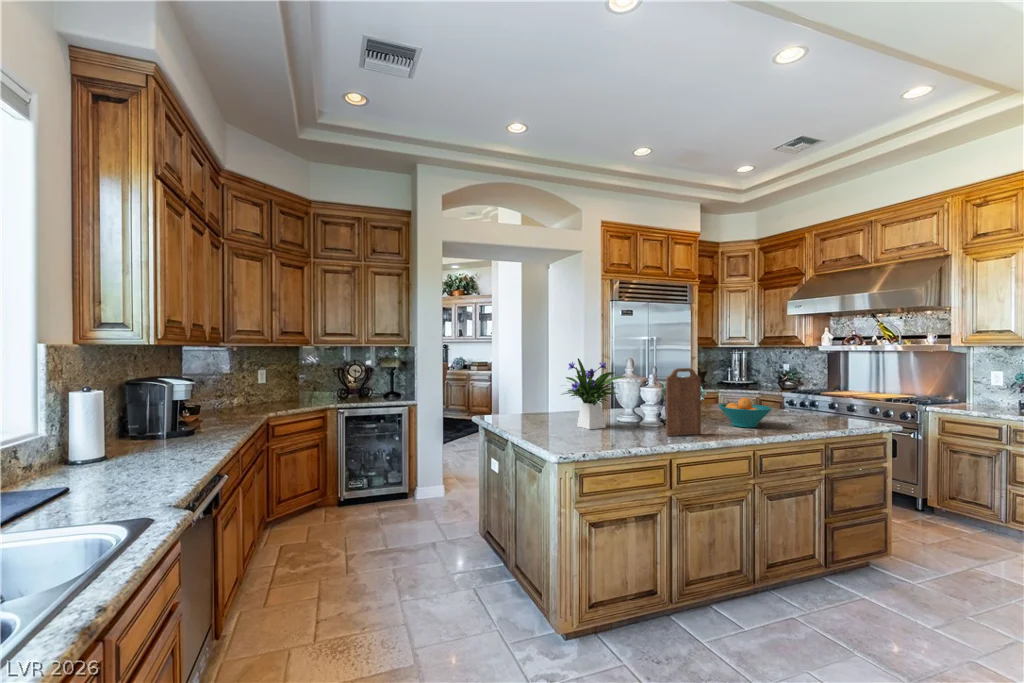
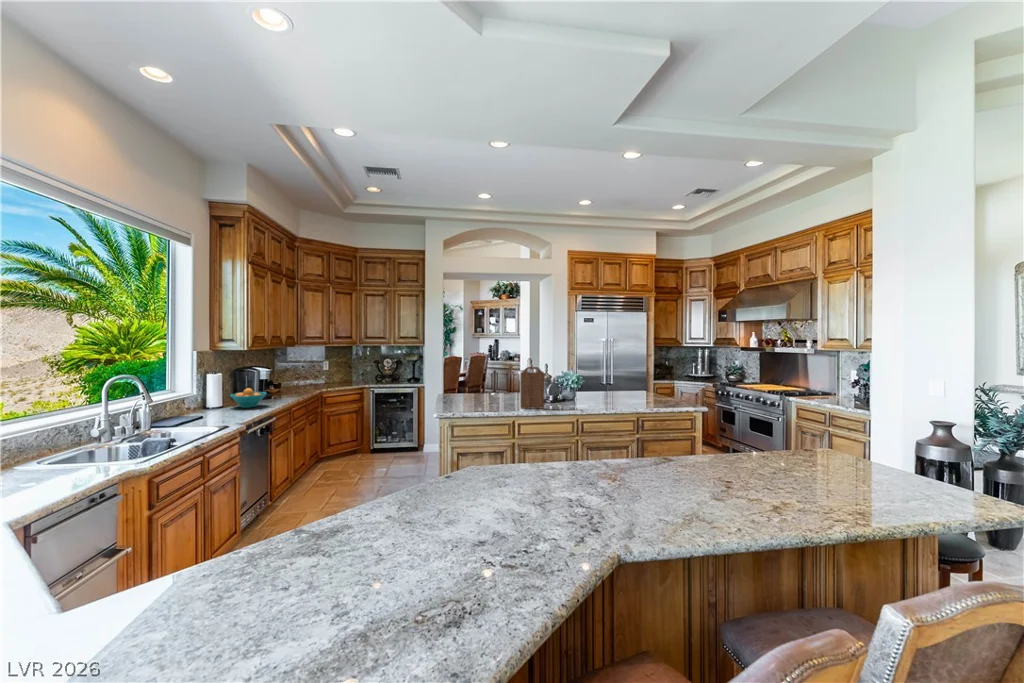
flower arrangement: present [562,358,625,429] -> none [467,359,508,403]
fruit bowl: present [718,398,772,428] -> present [230,388,266,408]

